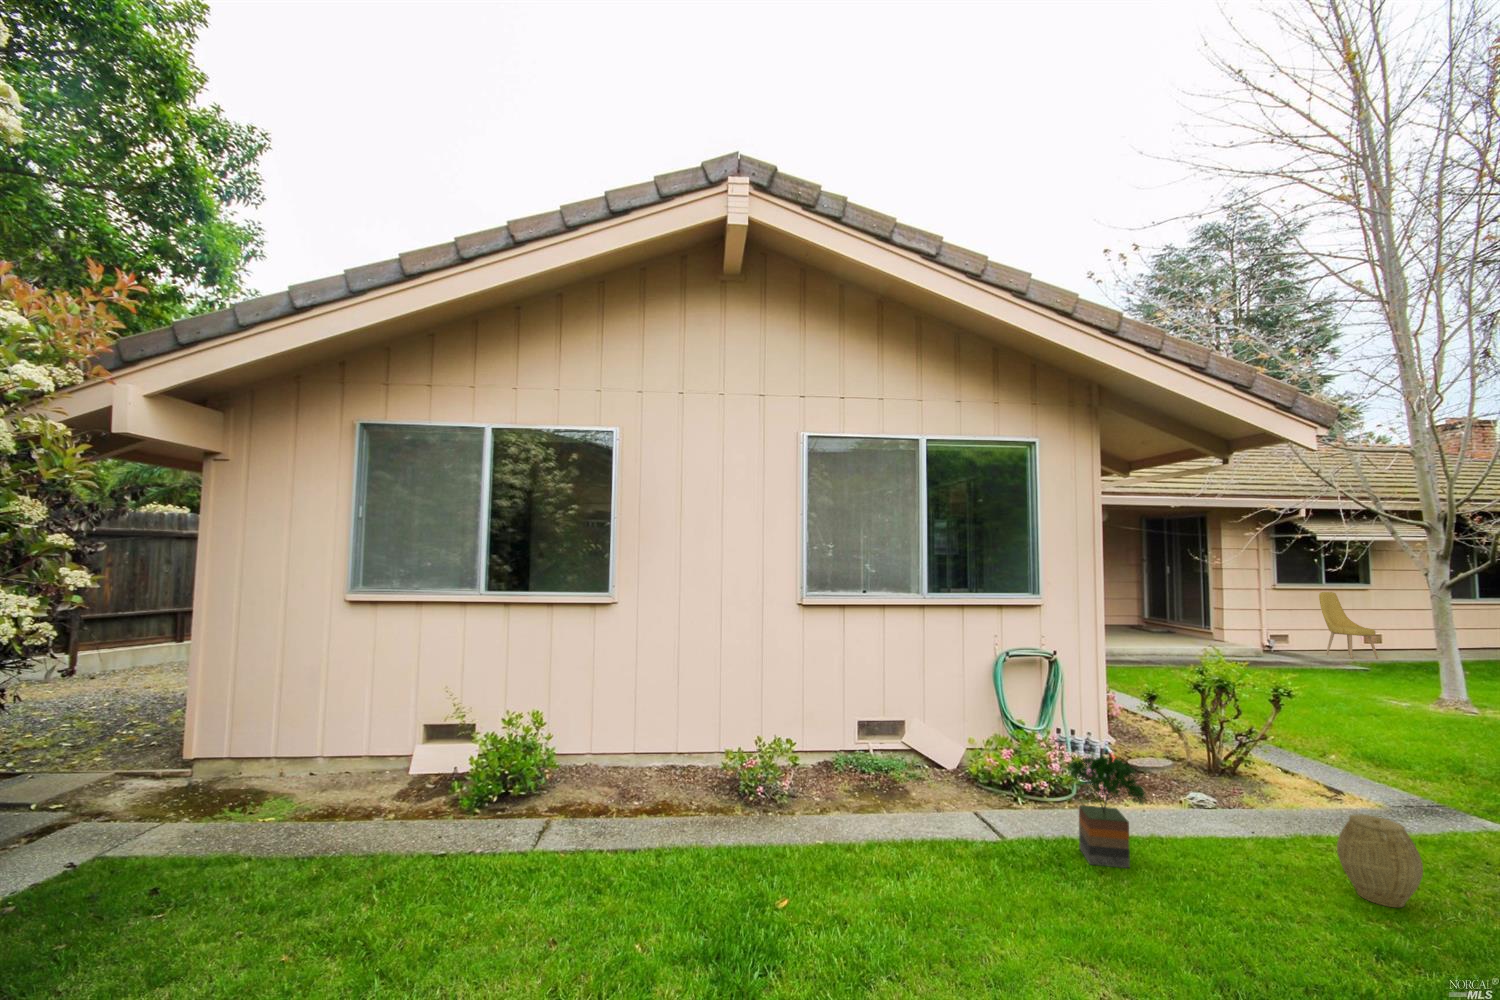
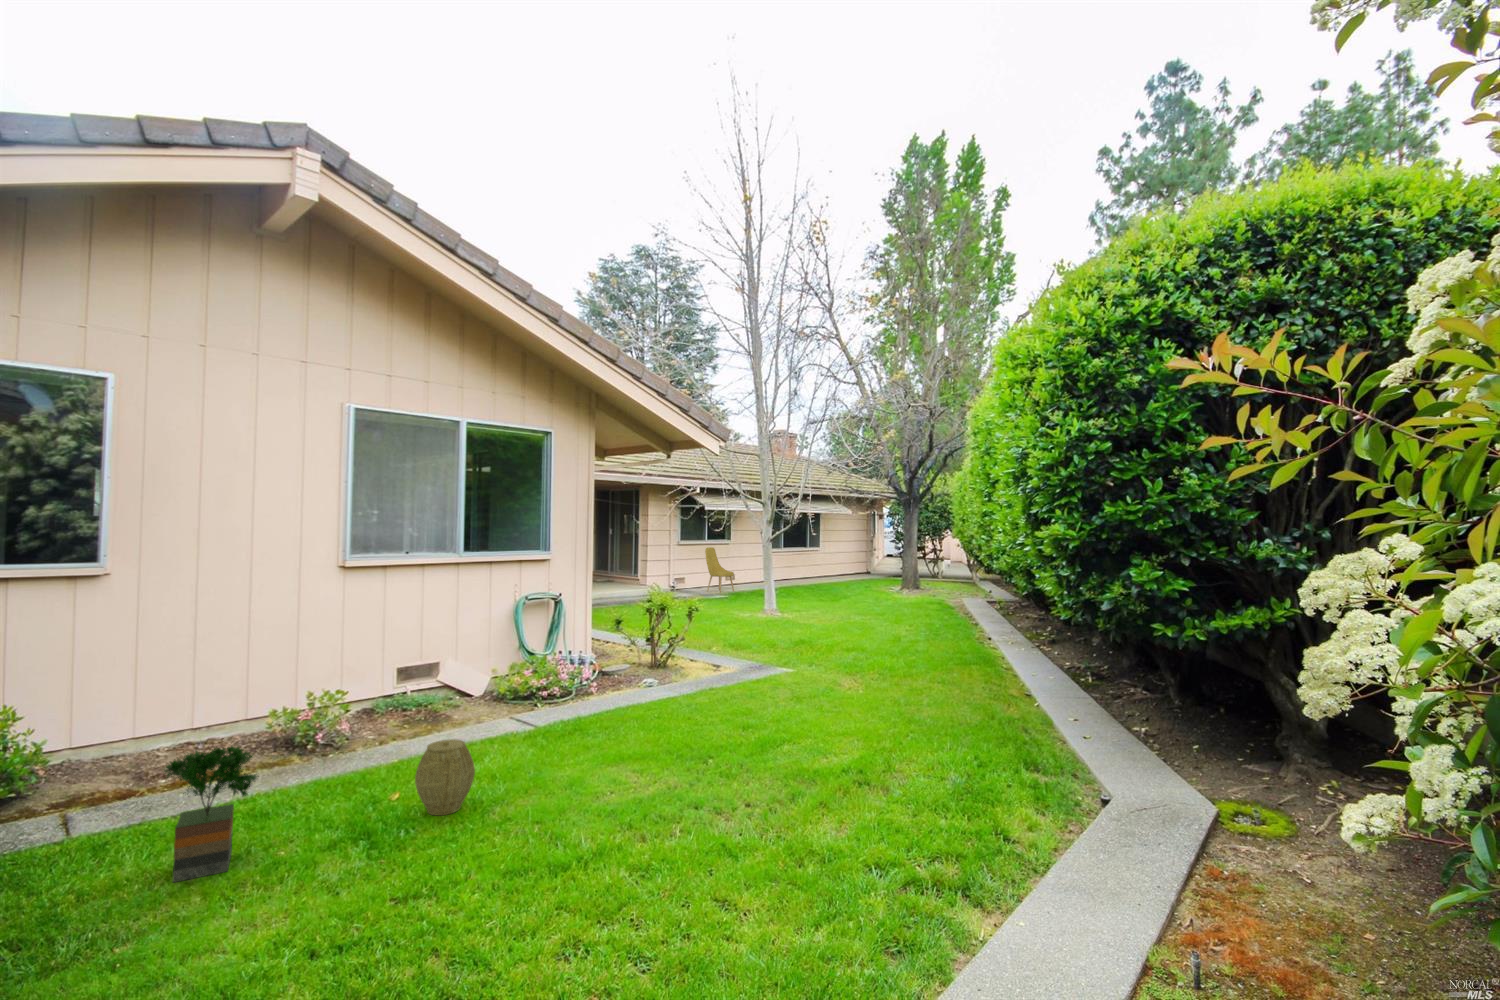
potted tree: present [1069,756,1146,868] -> present [164,746,257,882]
woven basket: present [1337,815,1423,907] -> present [415,739,475,815]

